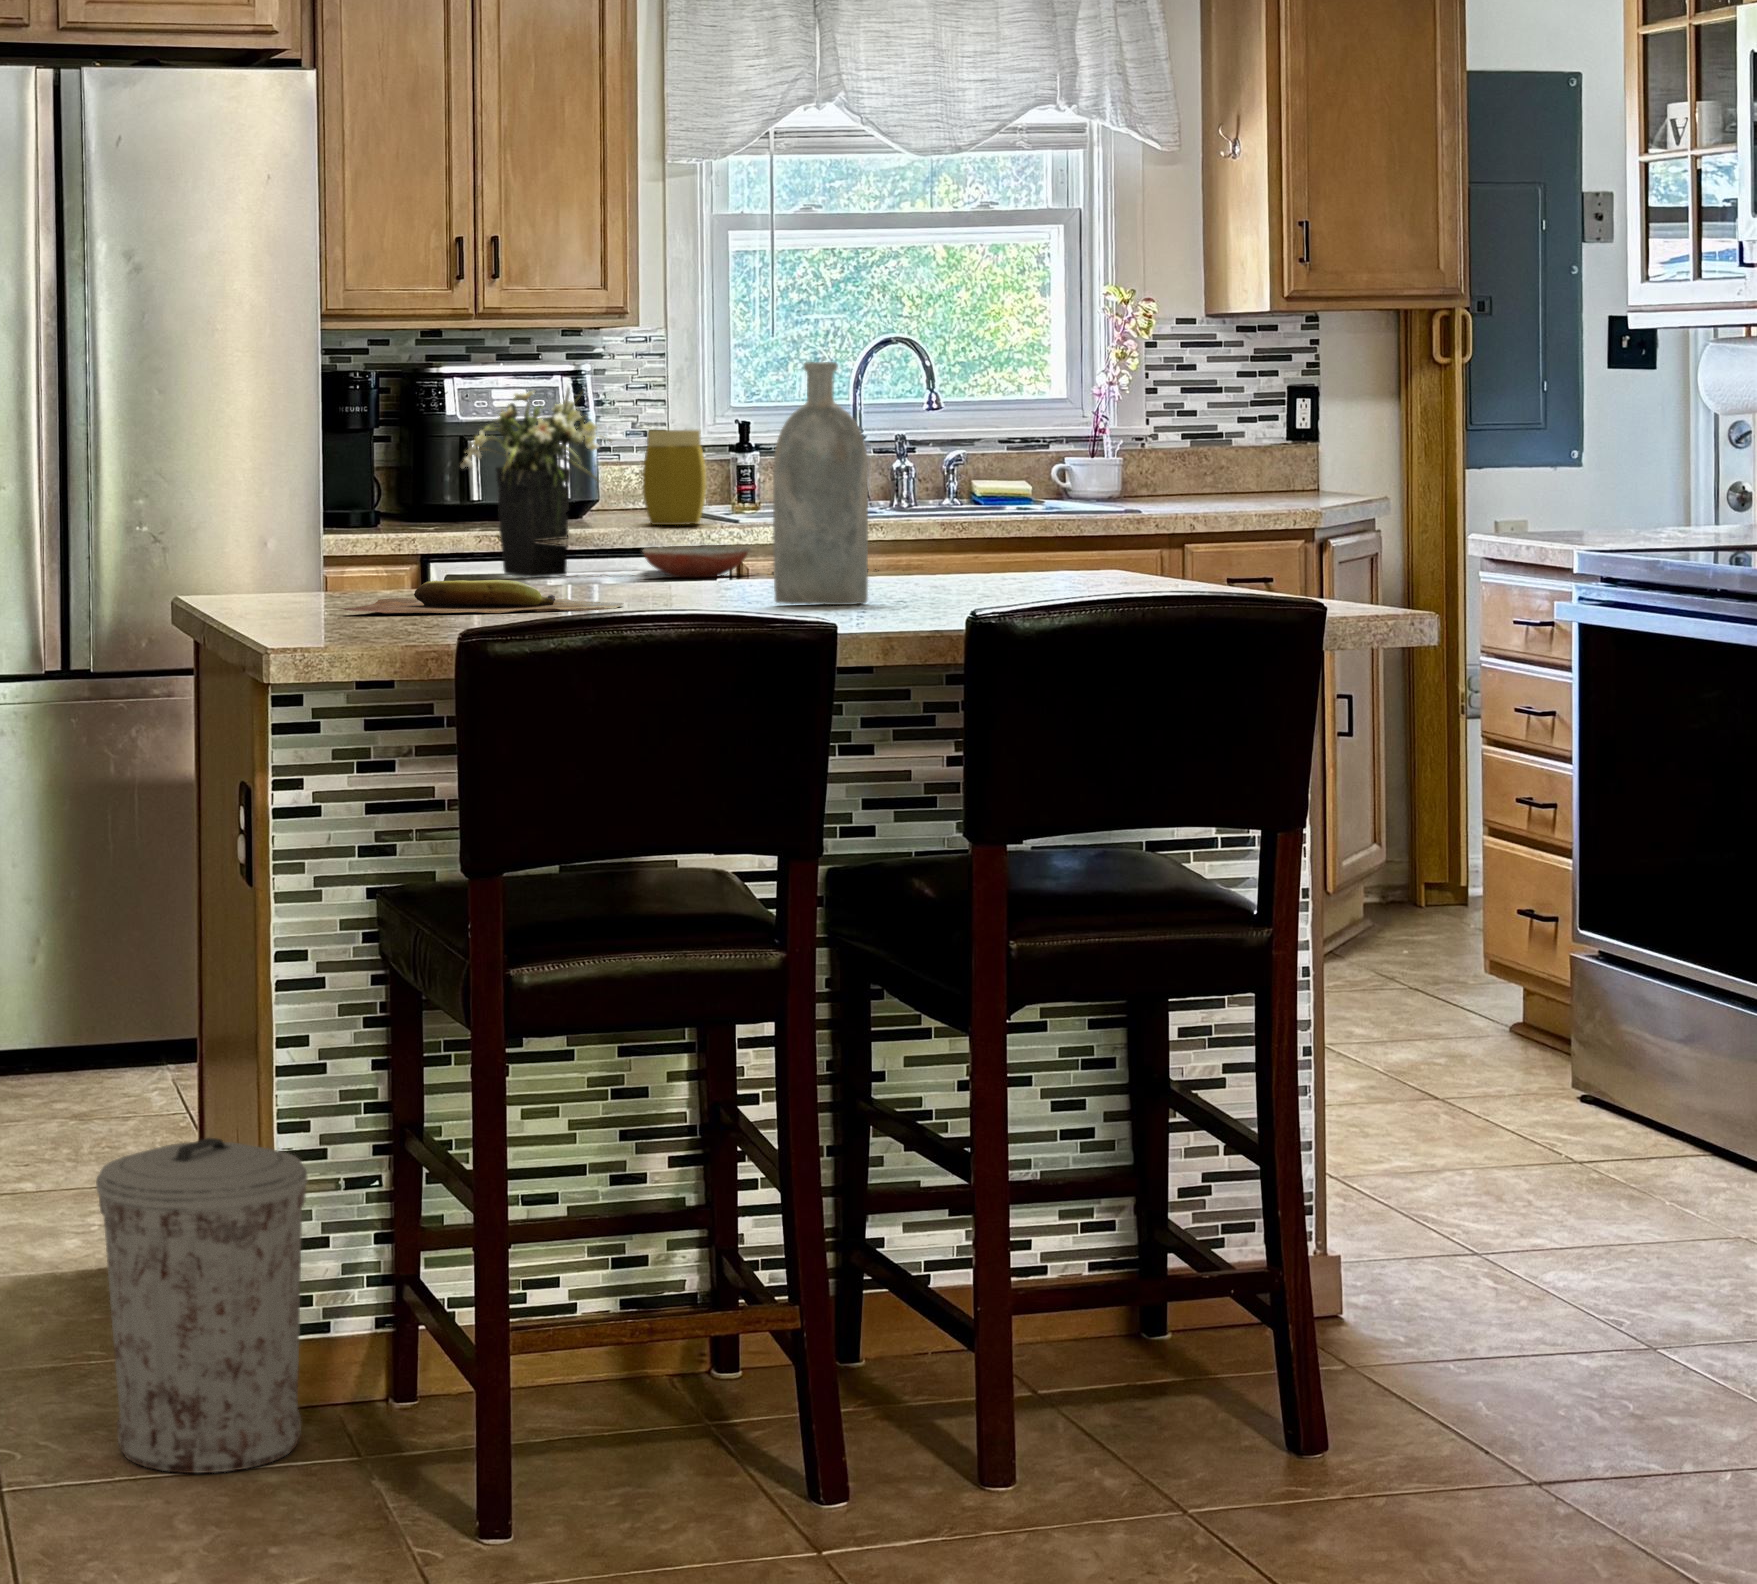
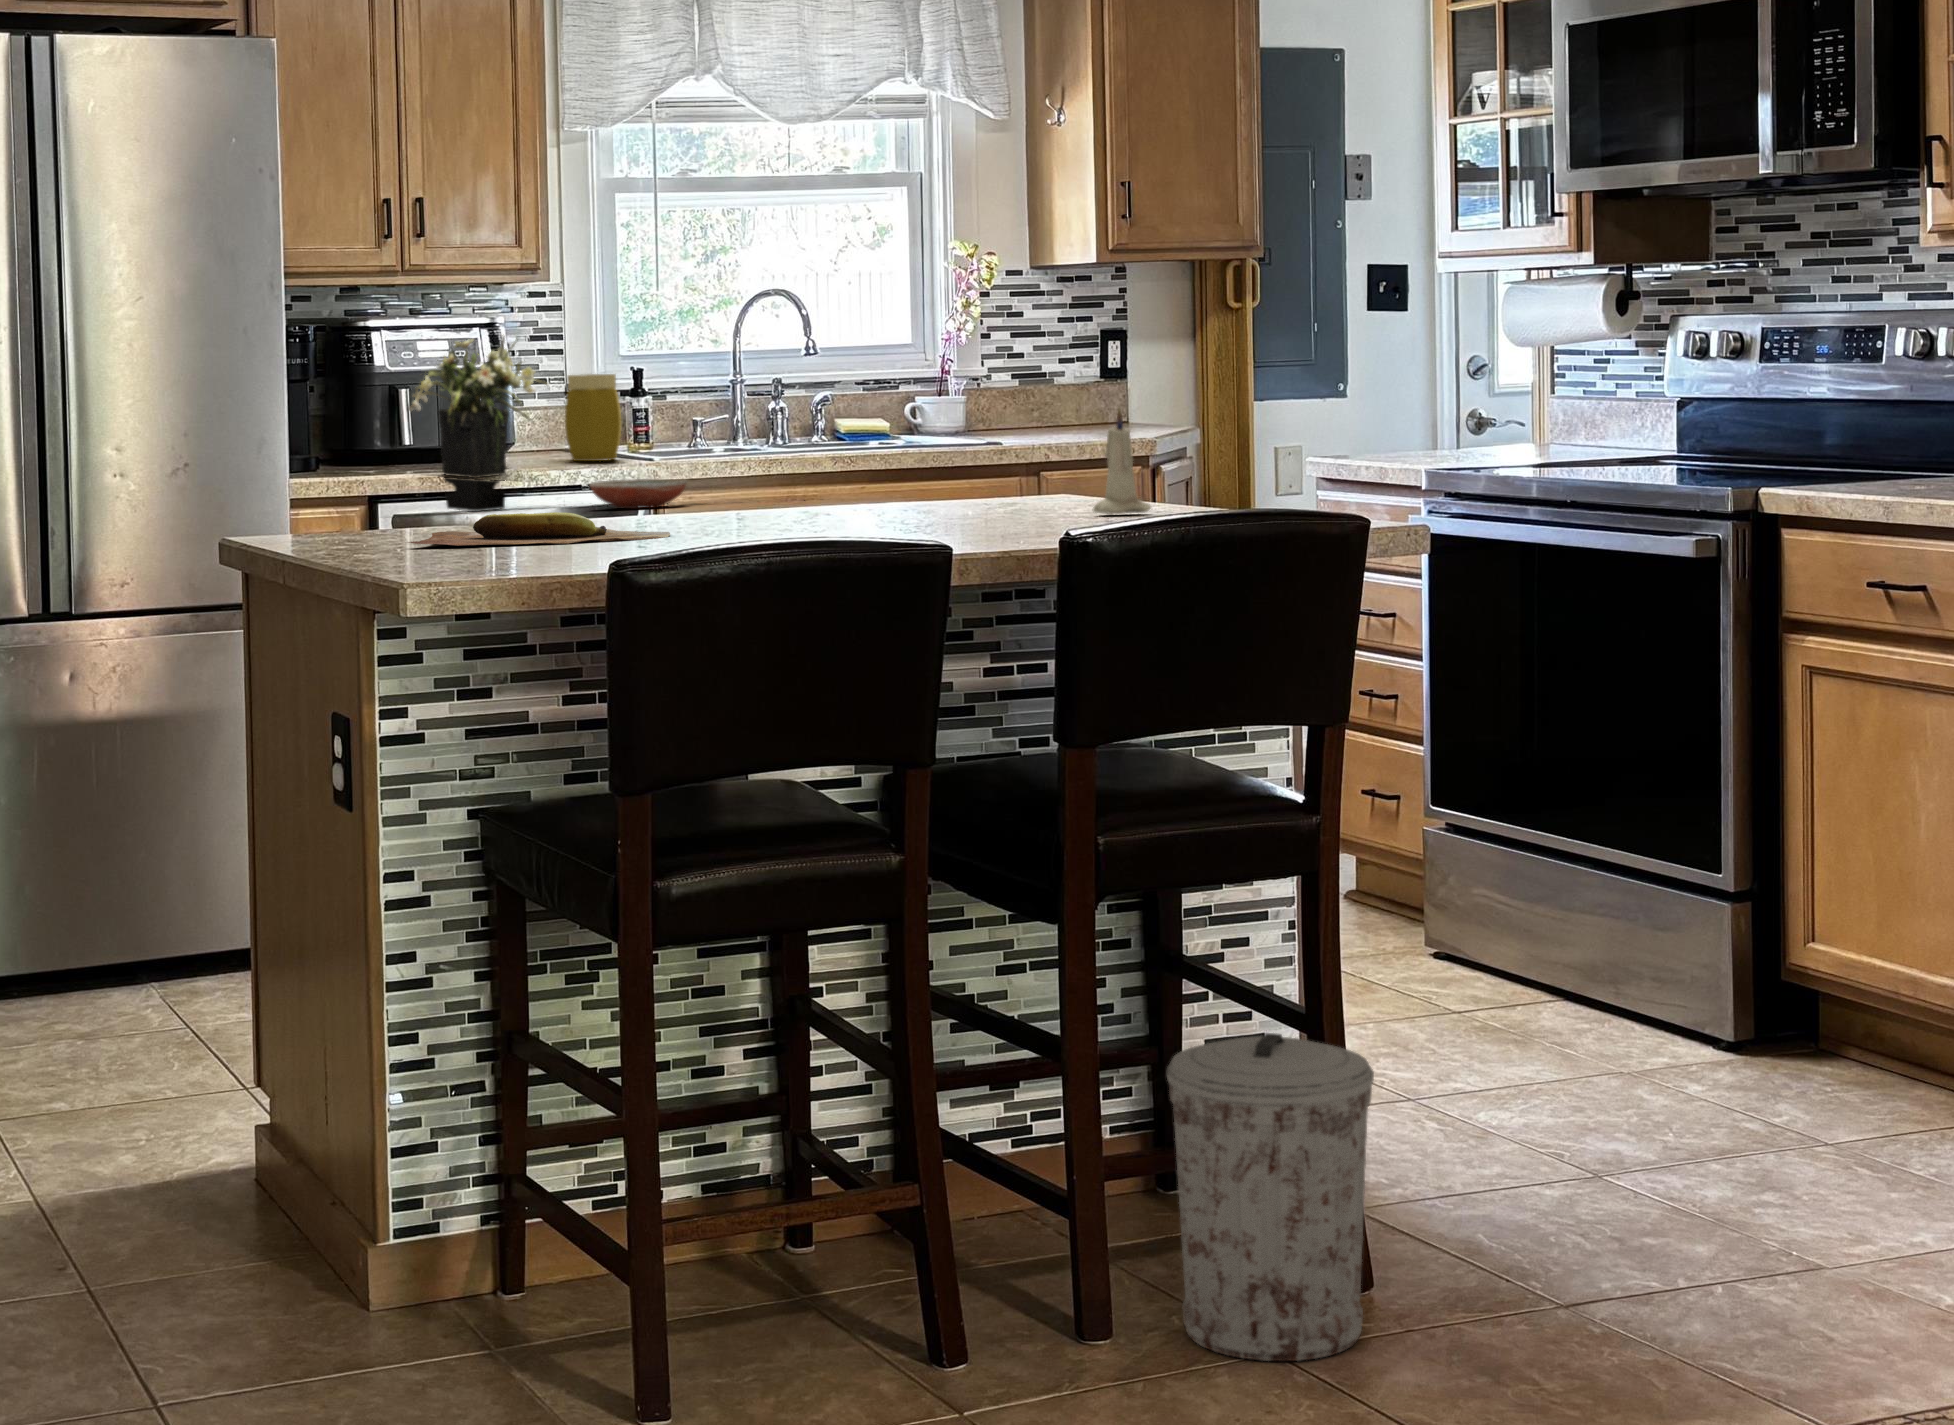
bottle: present [773,362,868,605] -> none [817,307,908,530]
candle: none [1092,472,1157,592] -> present [1093,408,1151,514]
trash can: present [96,1138,307,1473] -> present [1167,1033,1374,1361]

